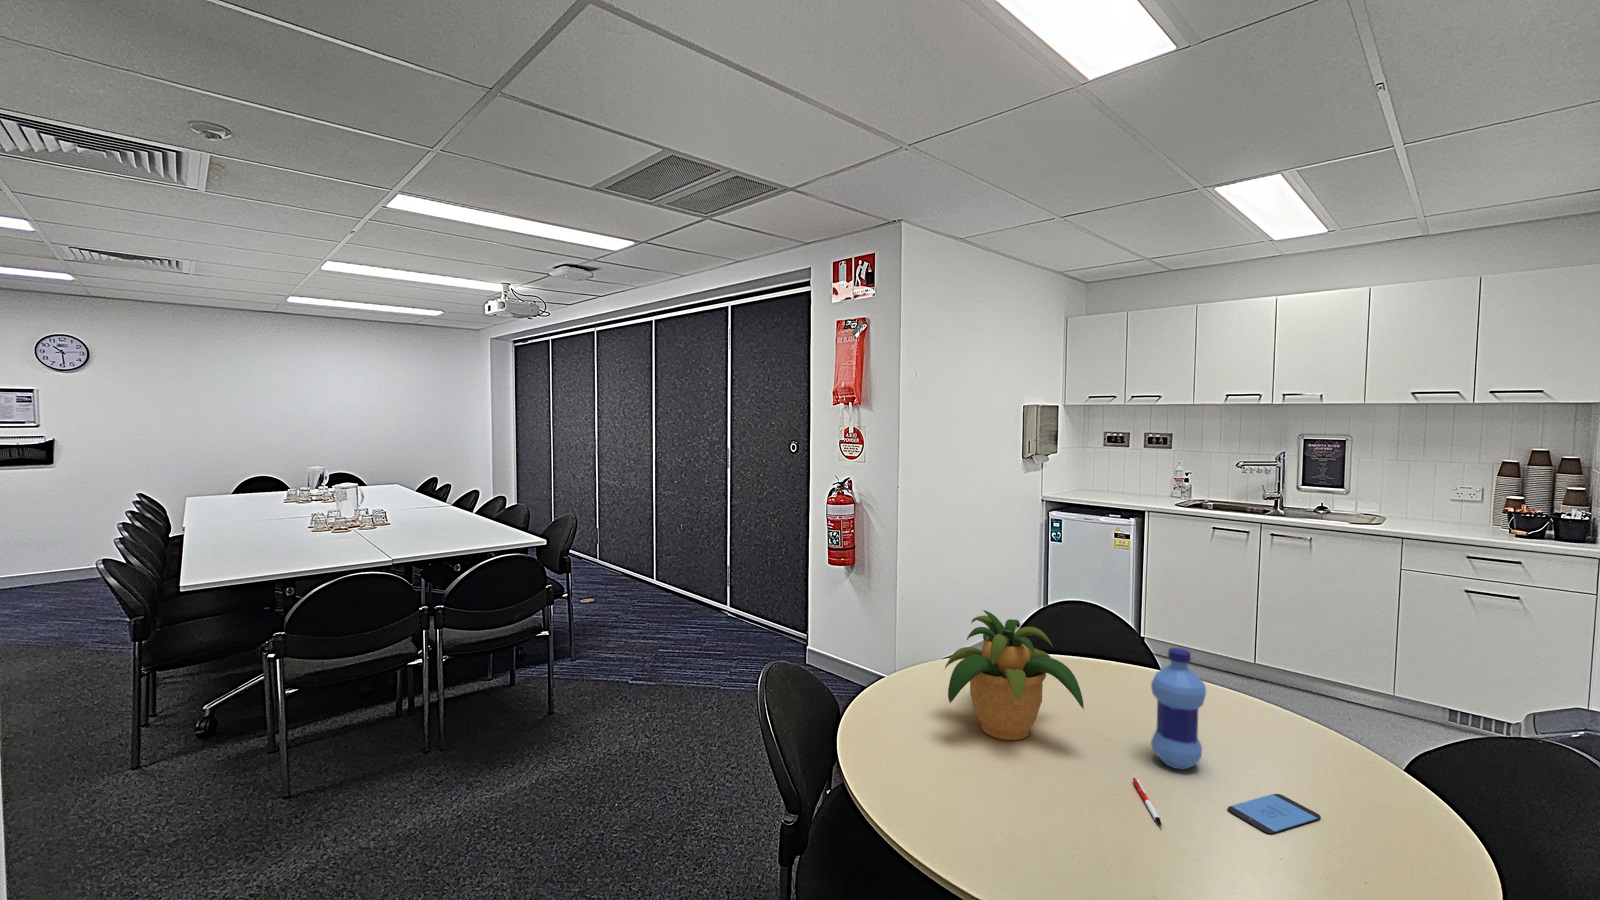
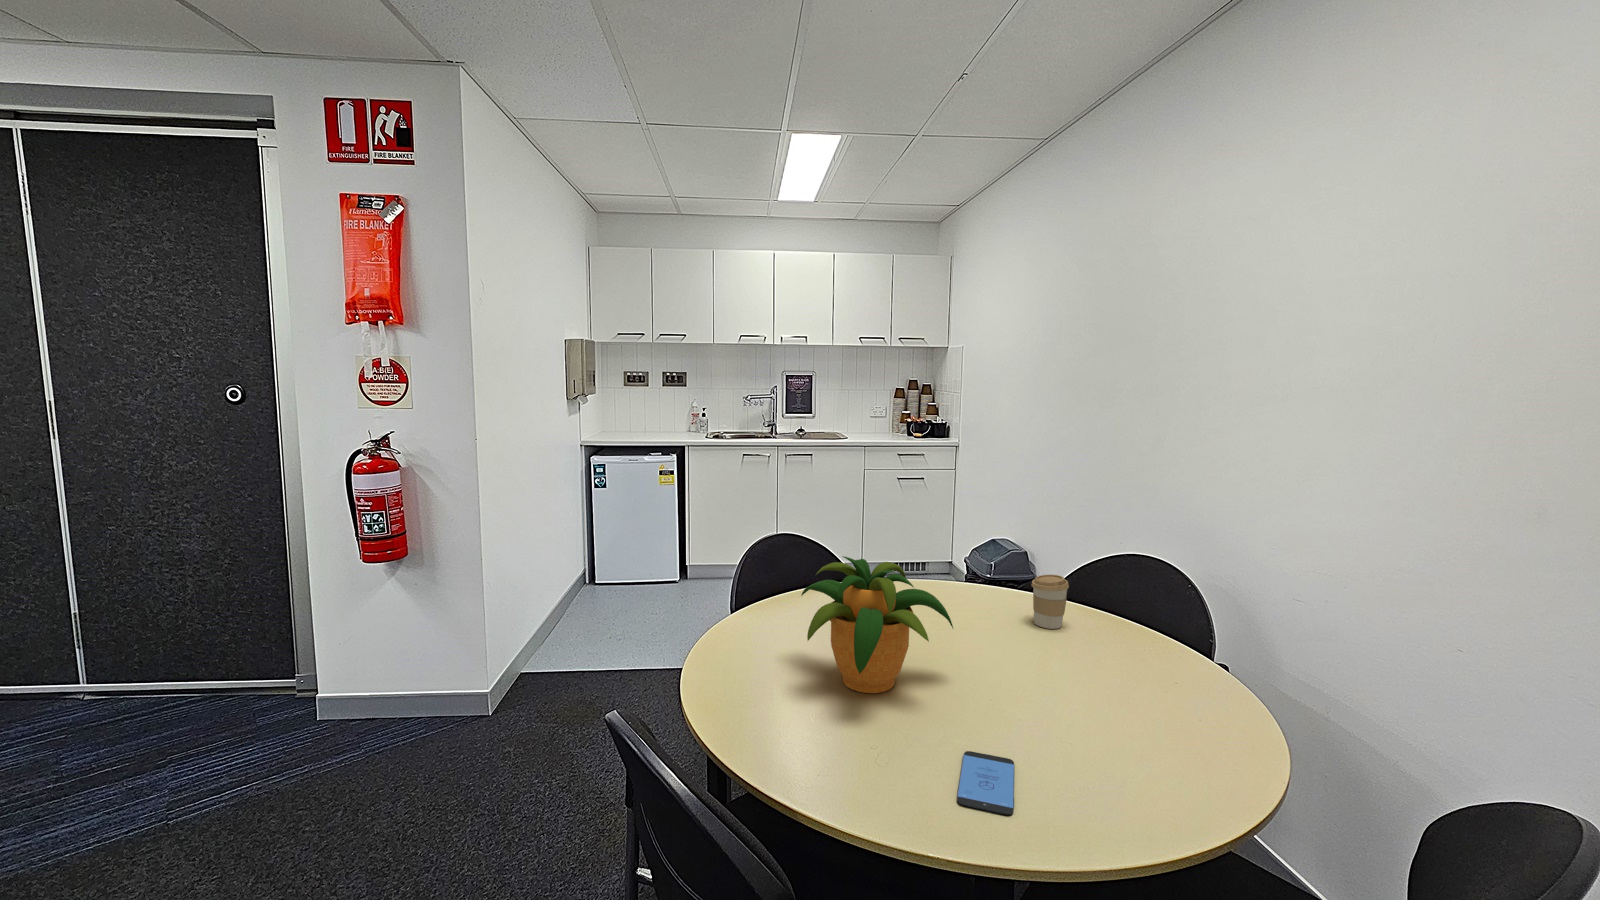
water bottle: present [1151,648,1206,769] -> none [976,548,1022,656]
coffee cup: none [1282,710,1338,783] -> present [1031,575,1069,629]
pen: present [1133,778,1162,826] -> none [1005,676,1078,707]
smartphone: present [1228,794,1321,834] -> present [957,751,1014,815]

